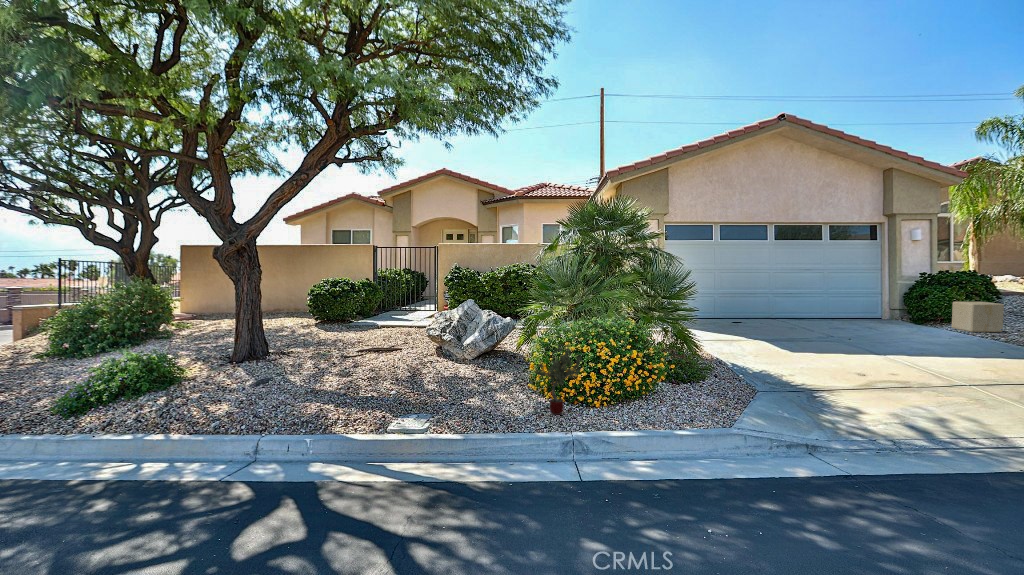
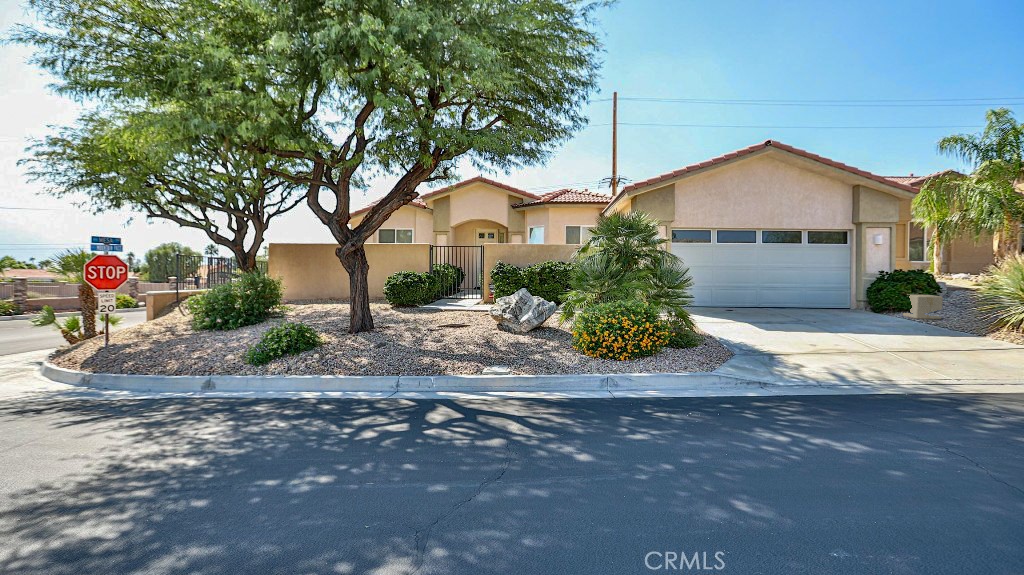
potted tree: present [535,344,582,415] -> none [579,317,613,364]

